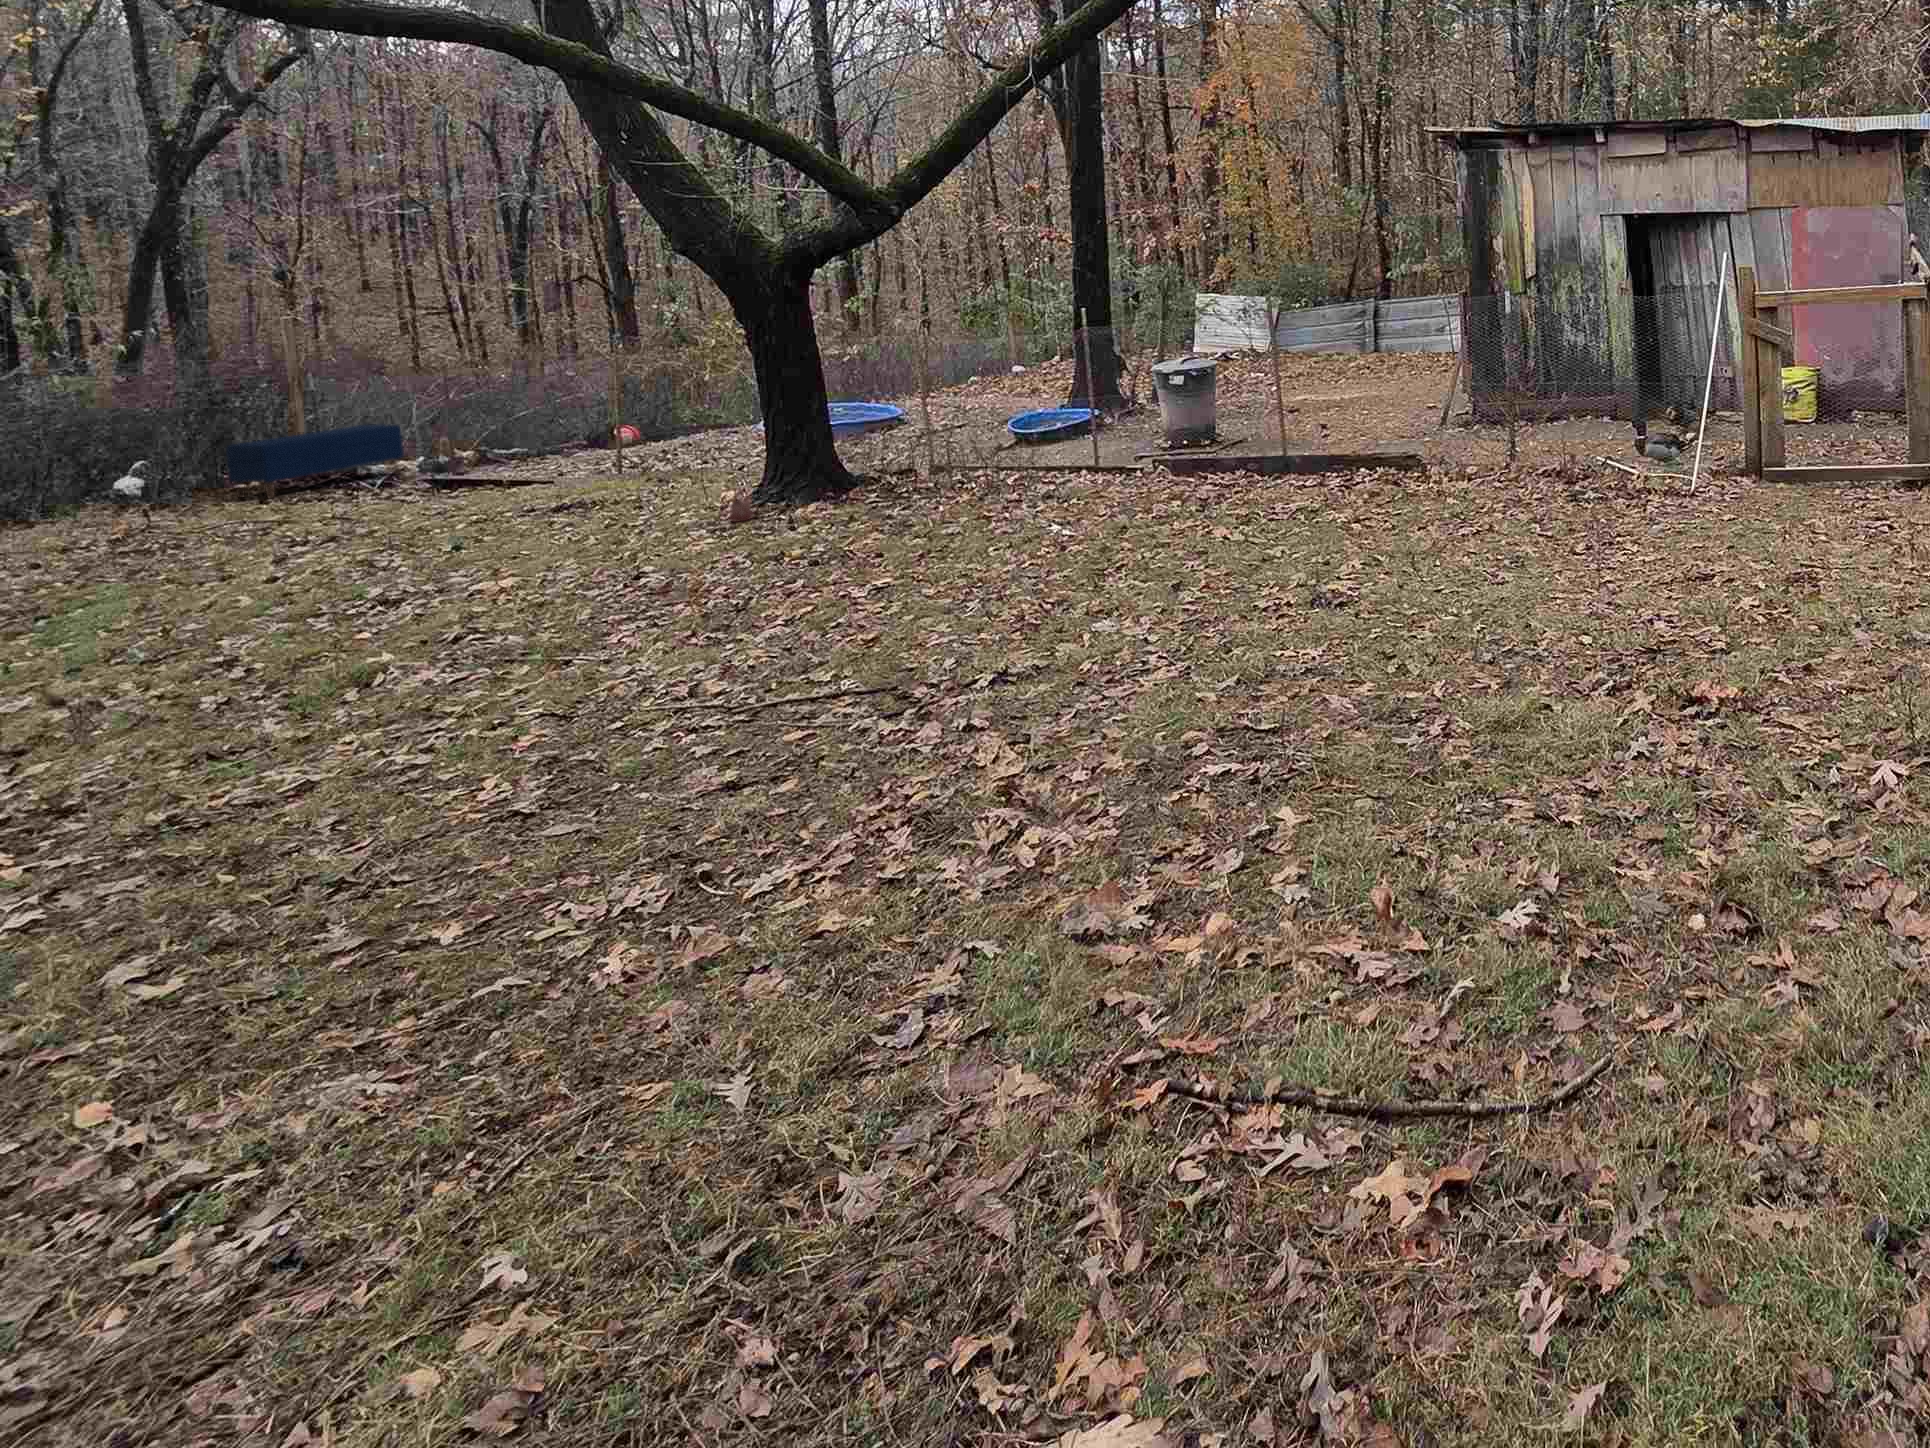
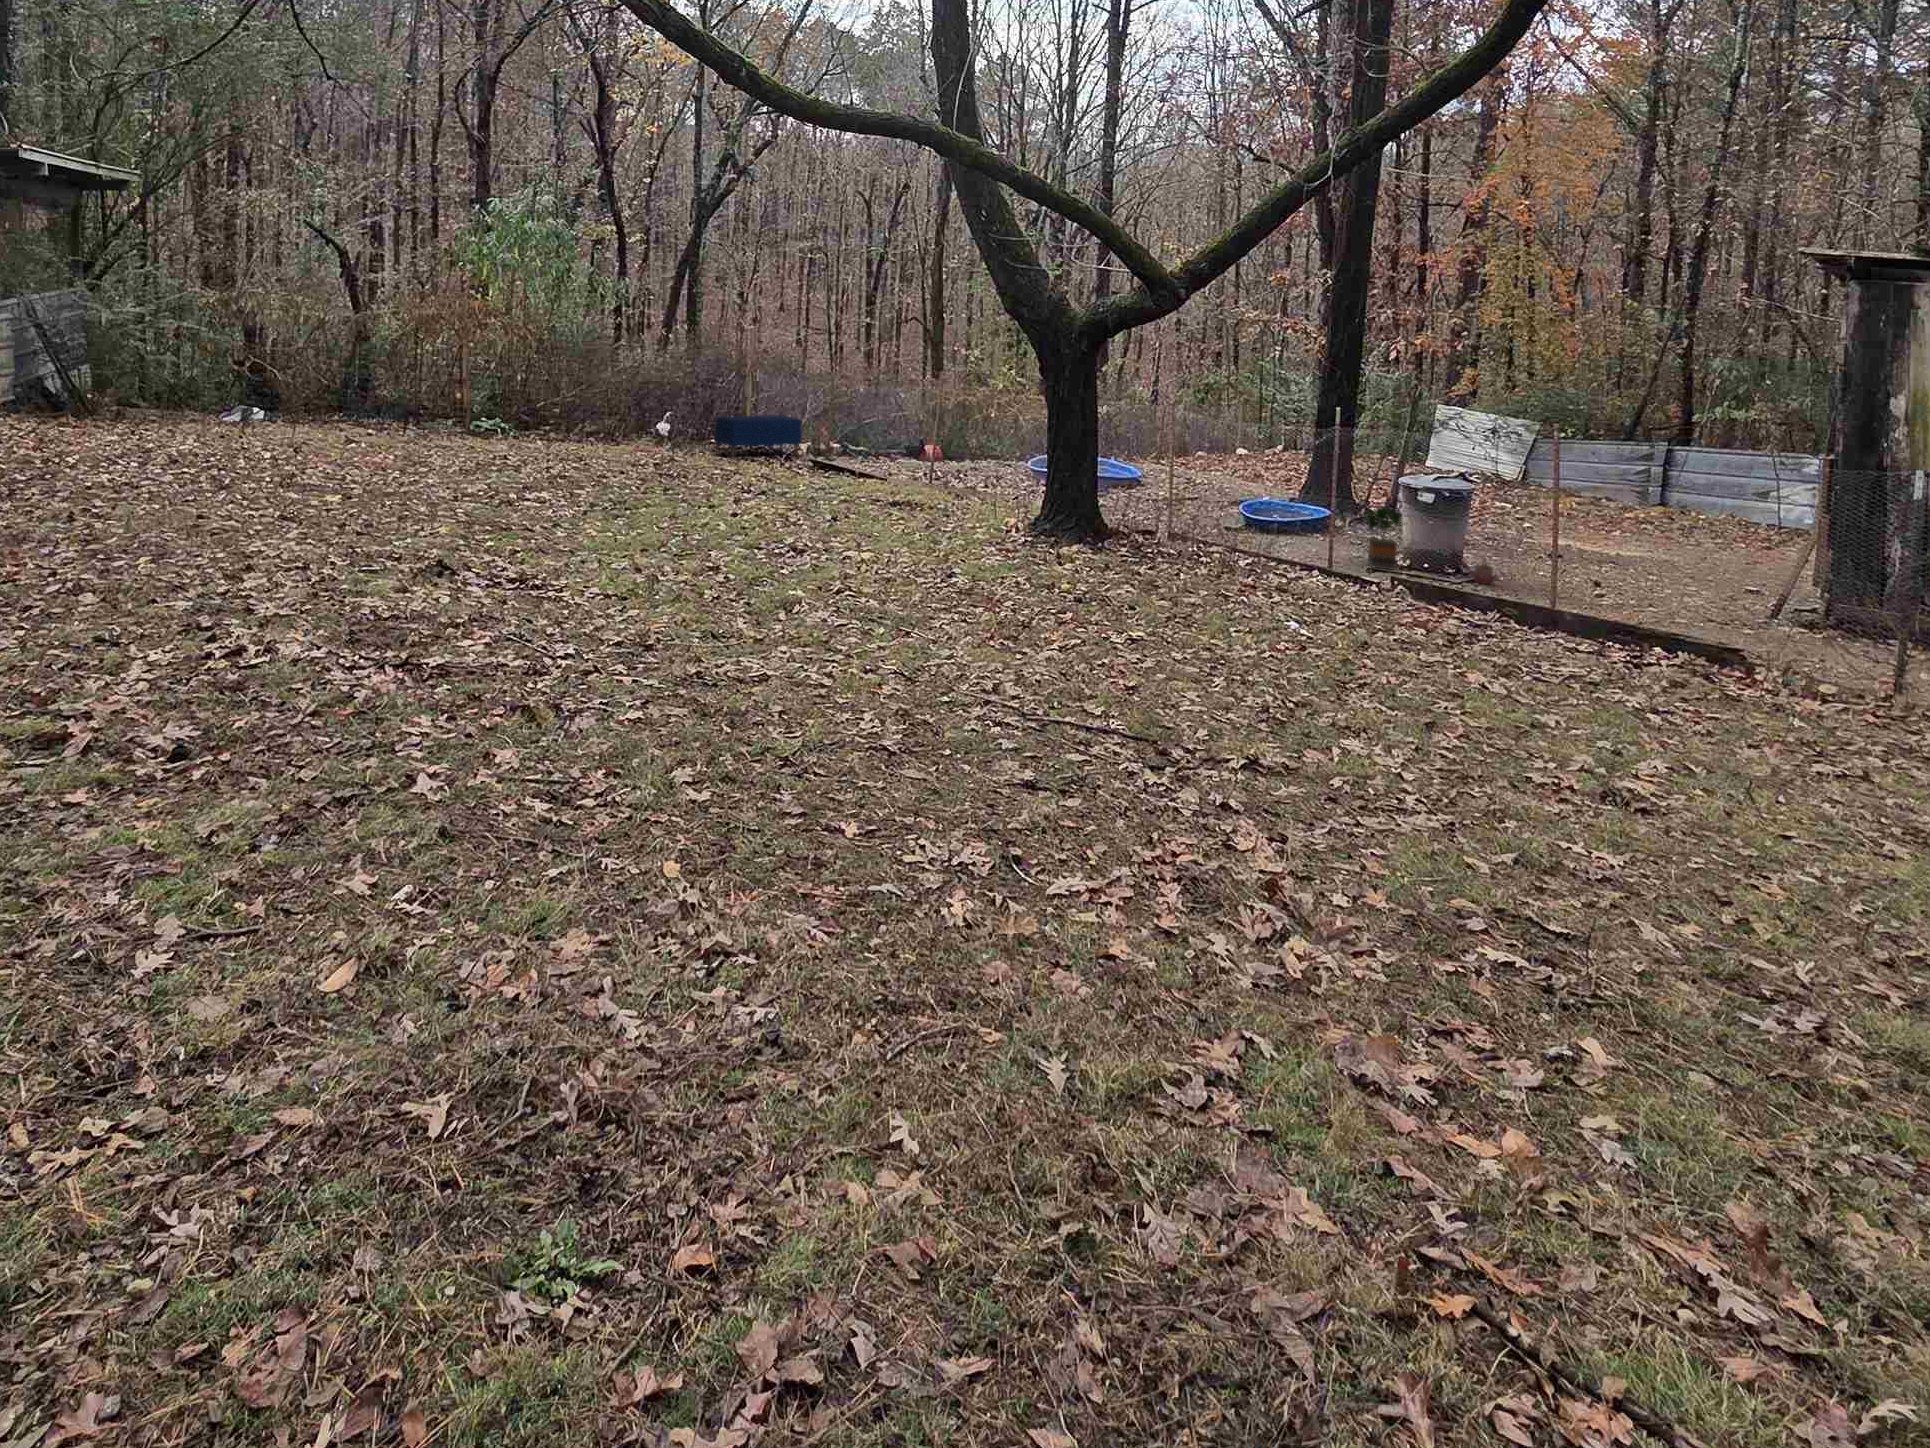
potted tree: none [1123,395,1167,453] -> present [1363,507,1407,569]
watering can: present [721,493,756,522] -> present [1460,558,1494,584]

